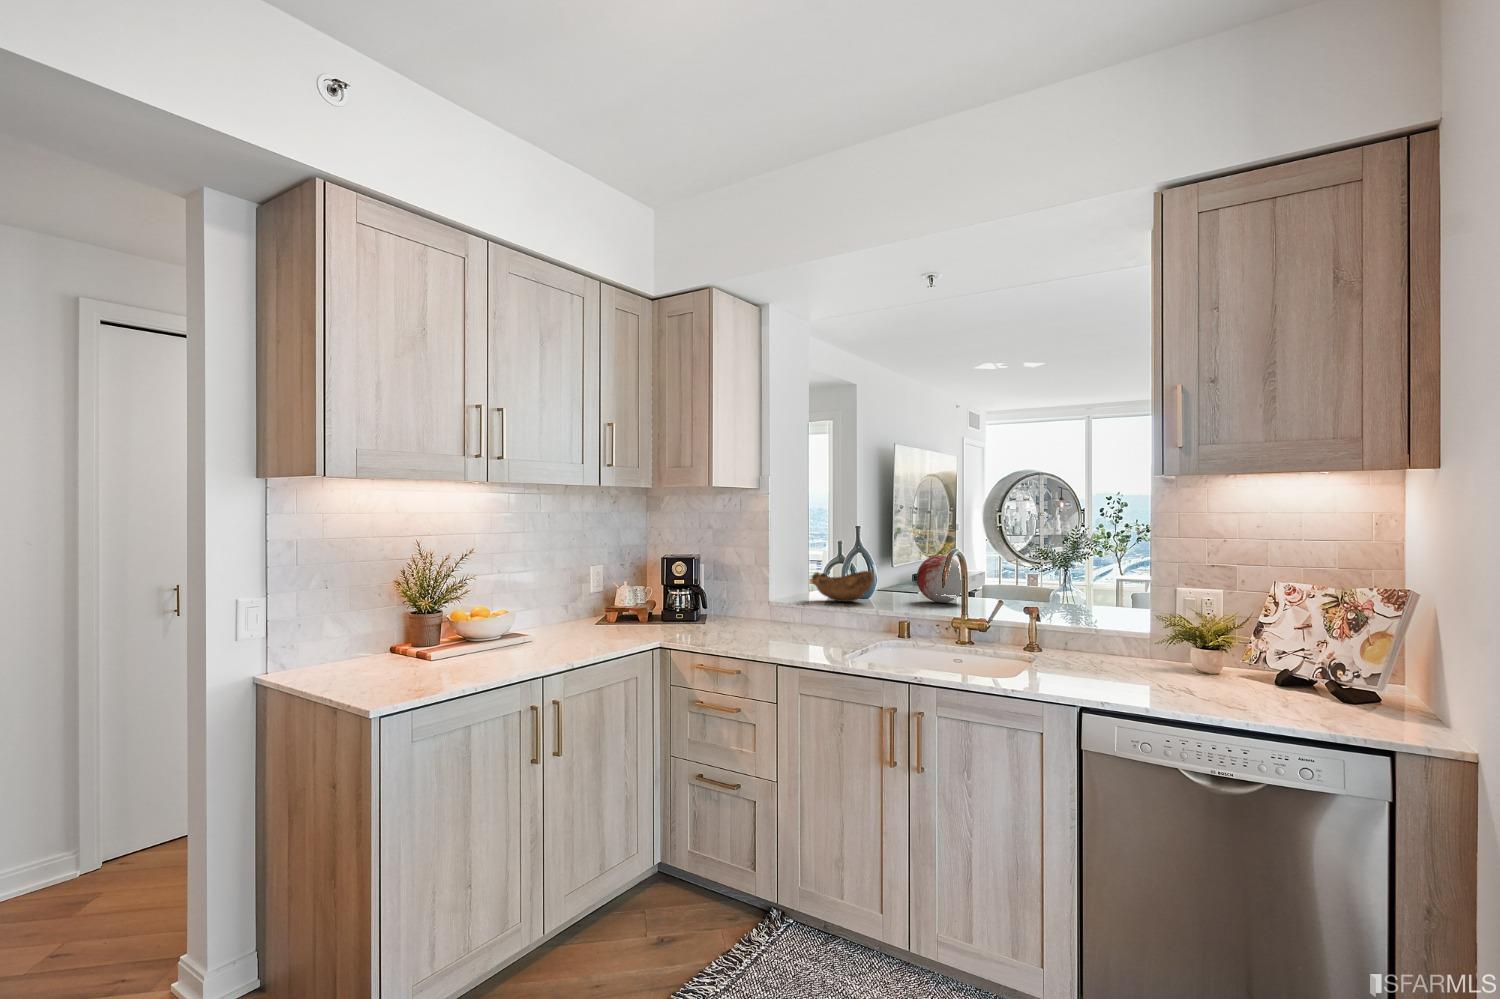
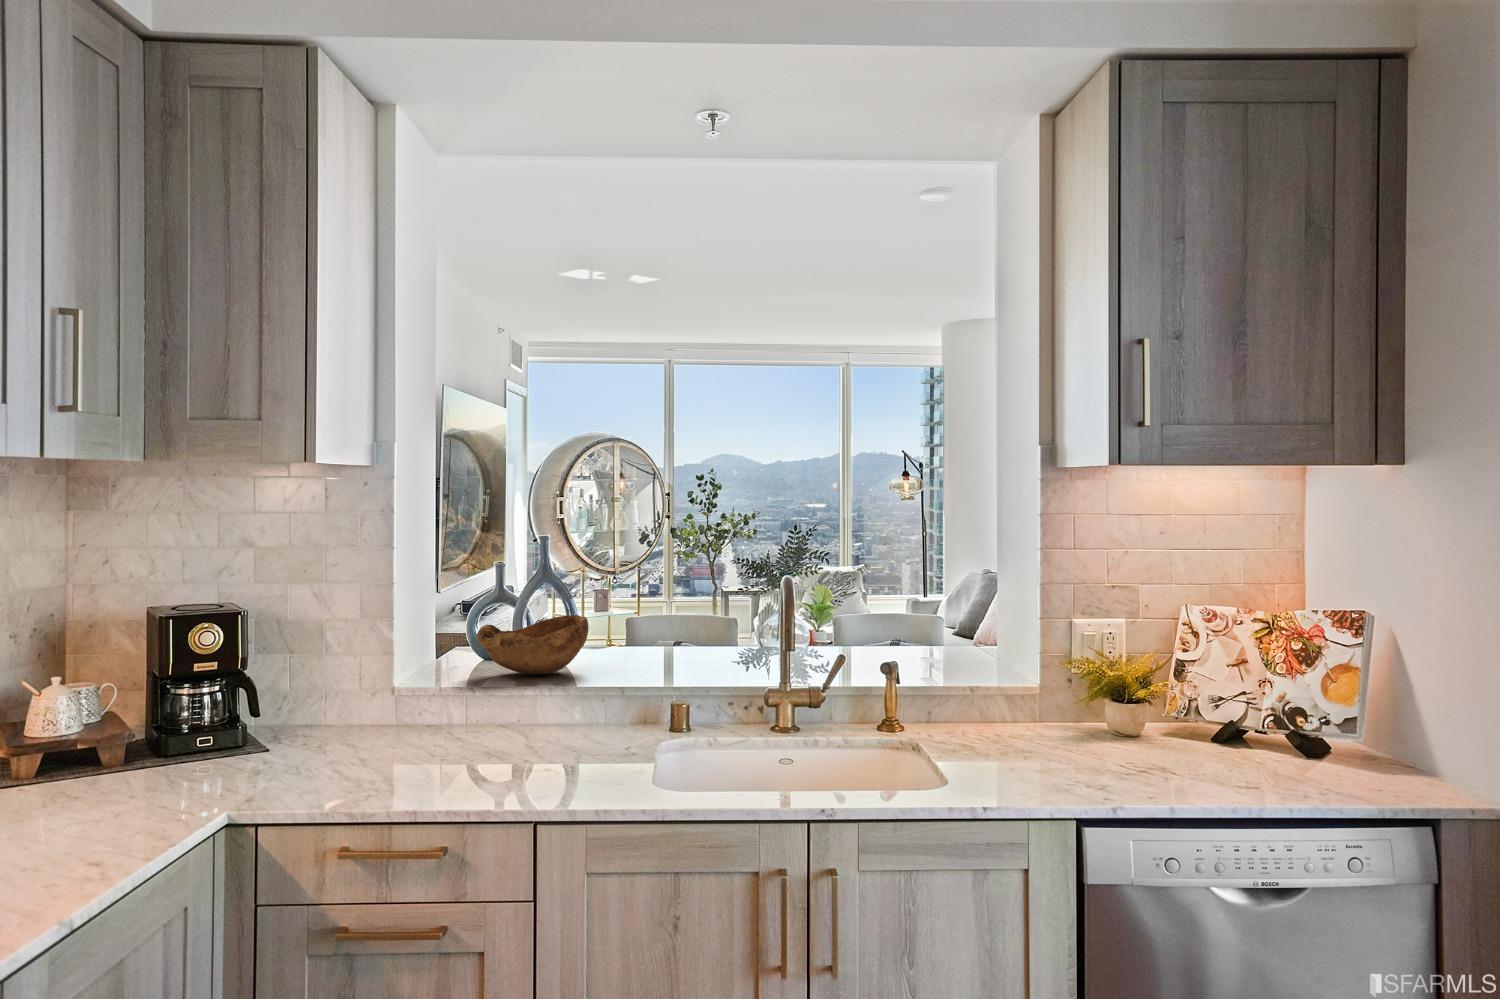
decorative orb: present [917,555,961,603] -> none [641,581,720,658]

